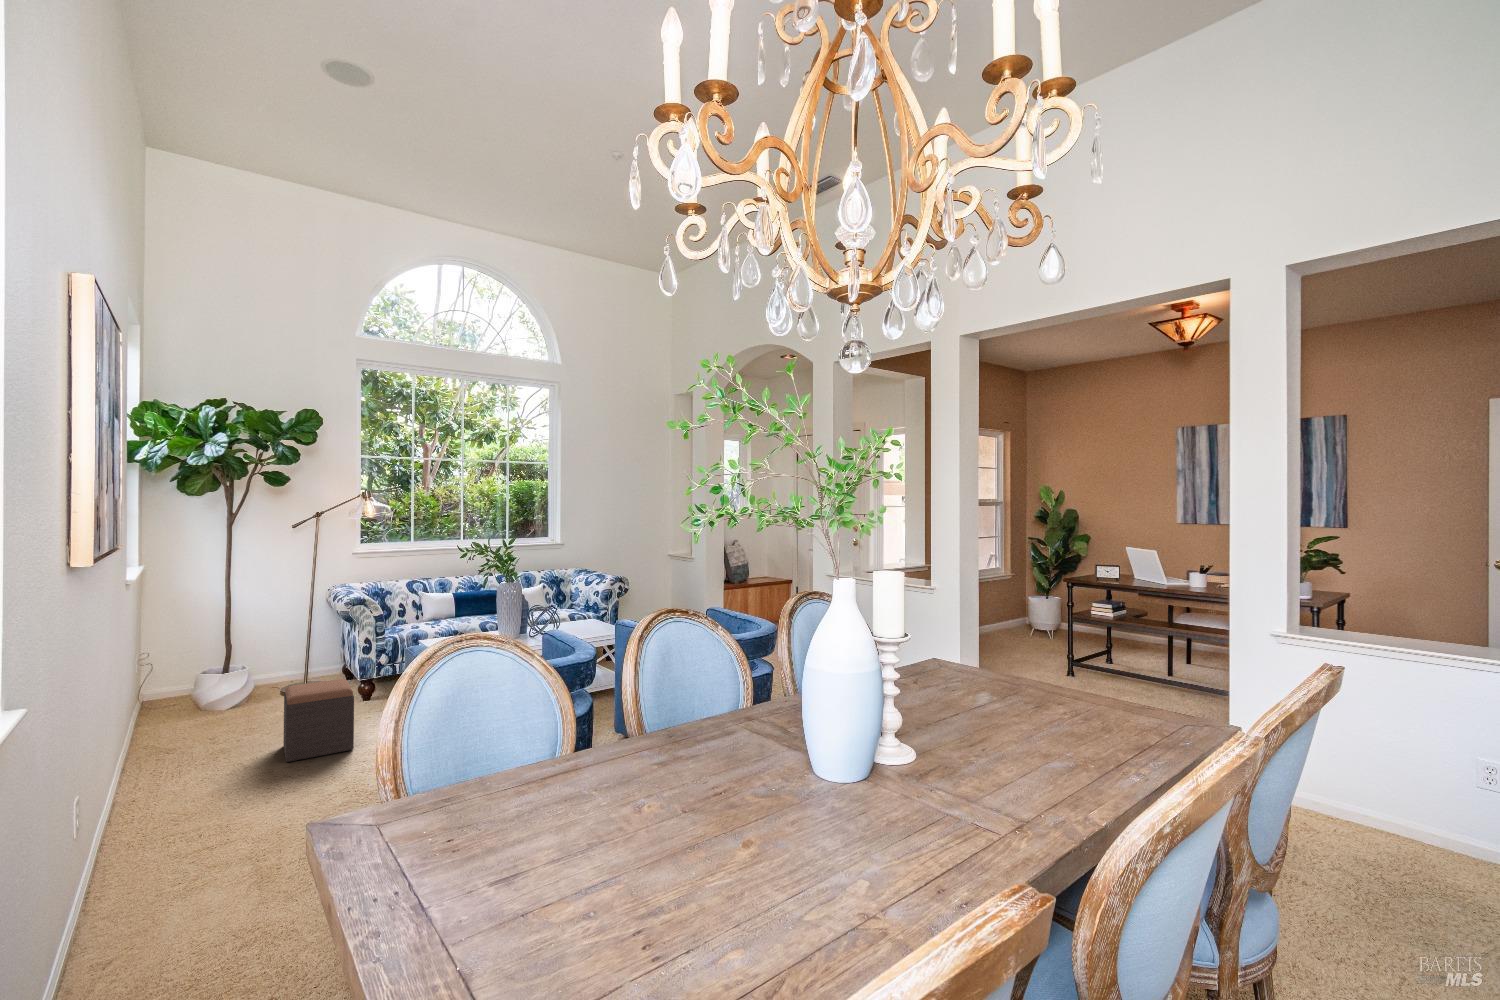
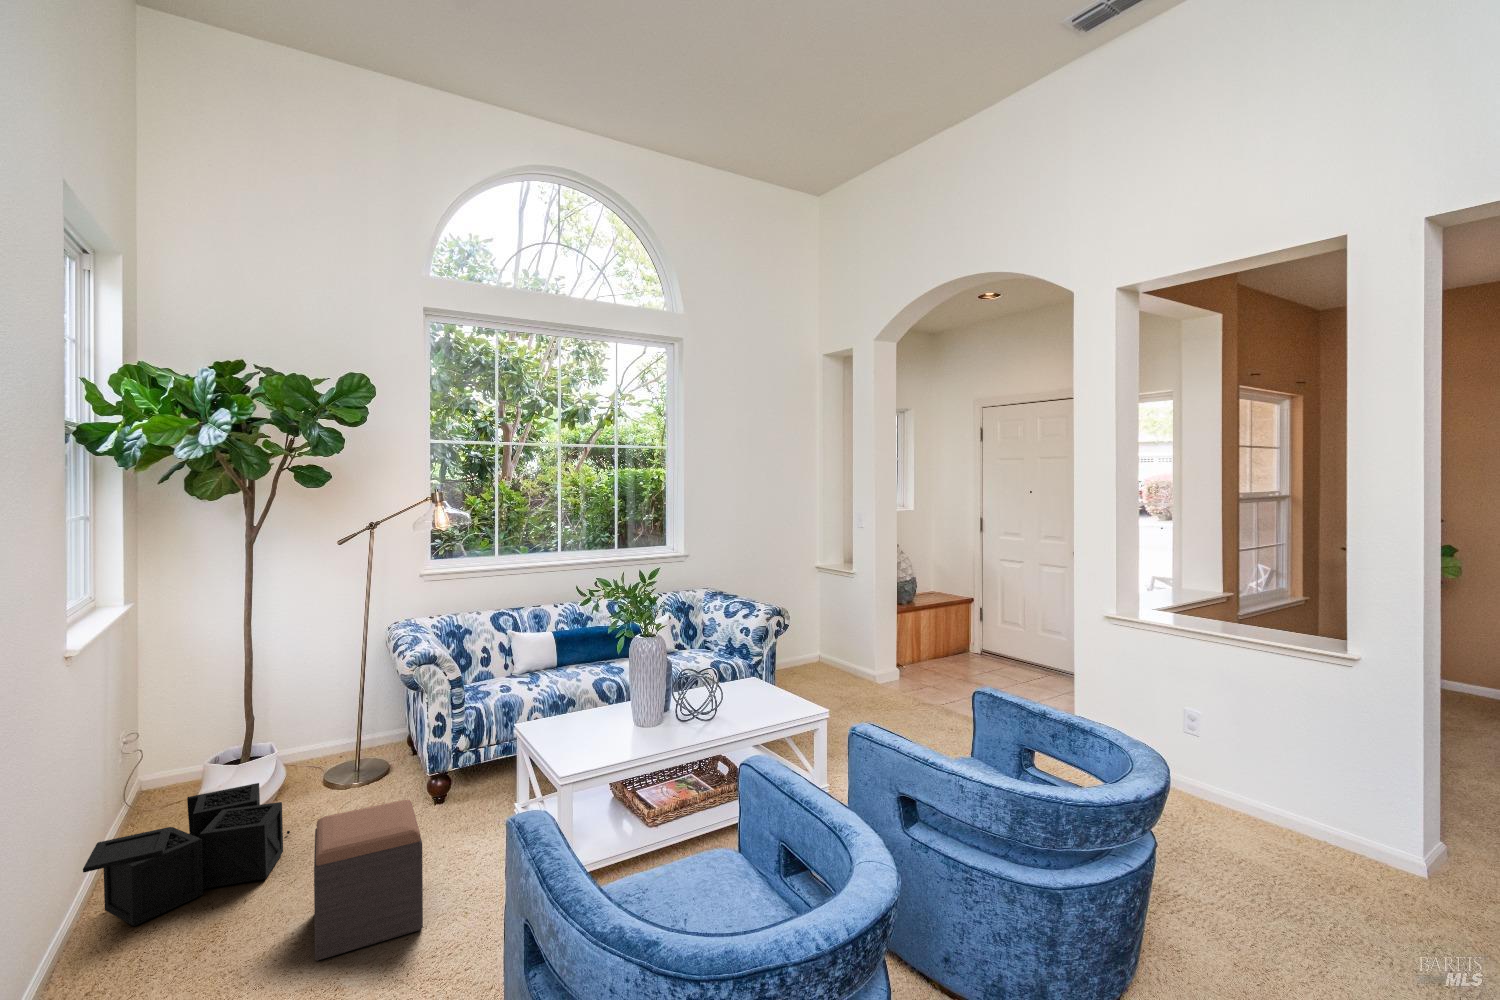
storage bin: none [132,684,260,754] -> present [83,783,290,926]

